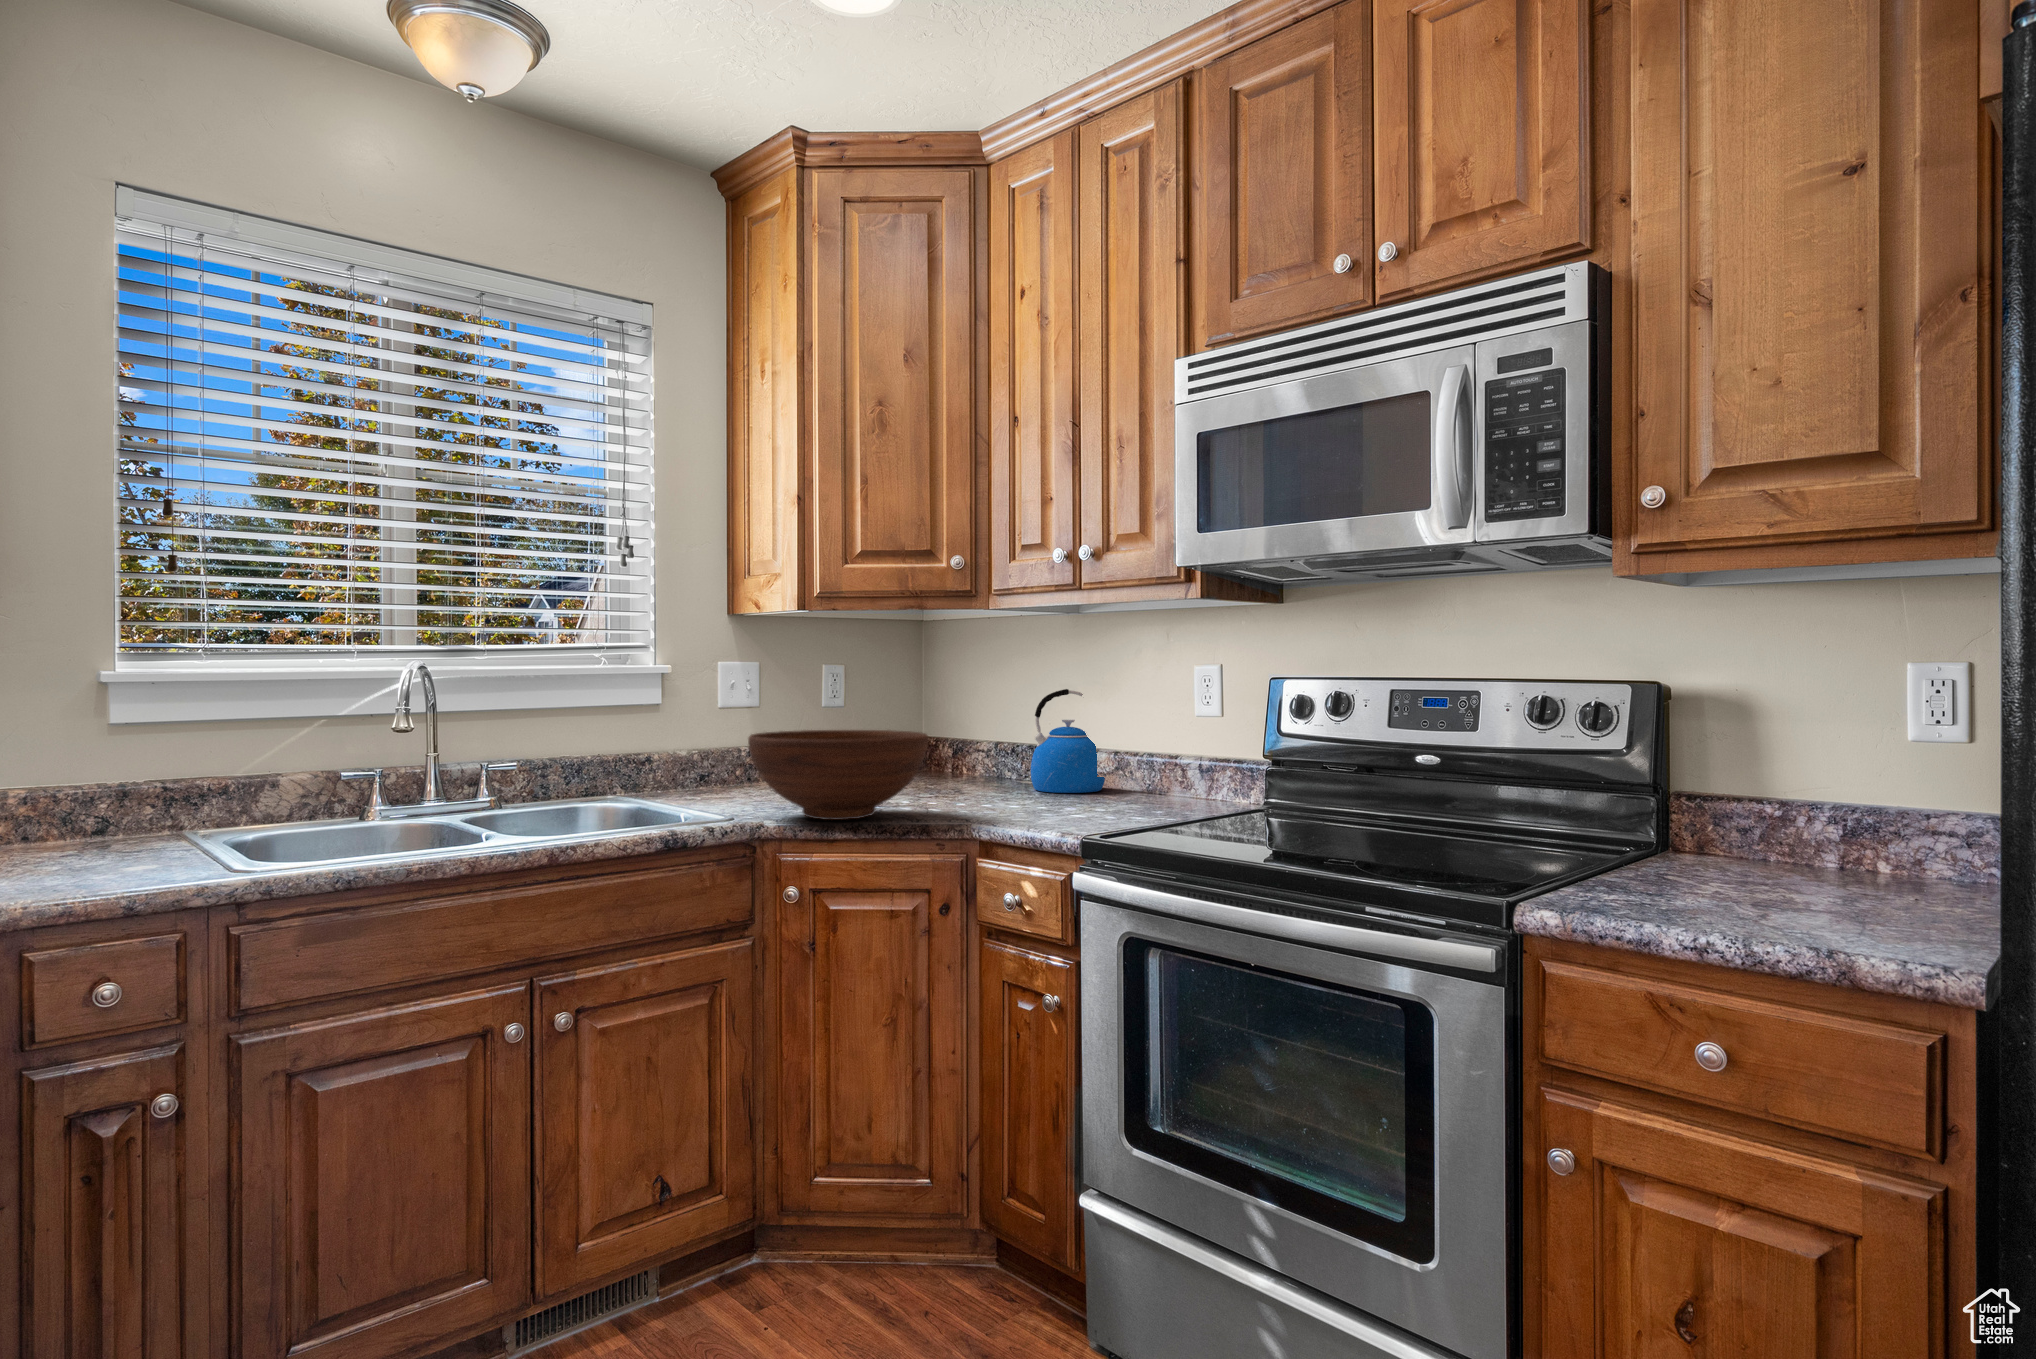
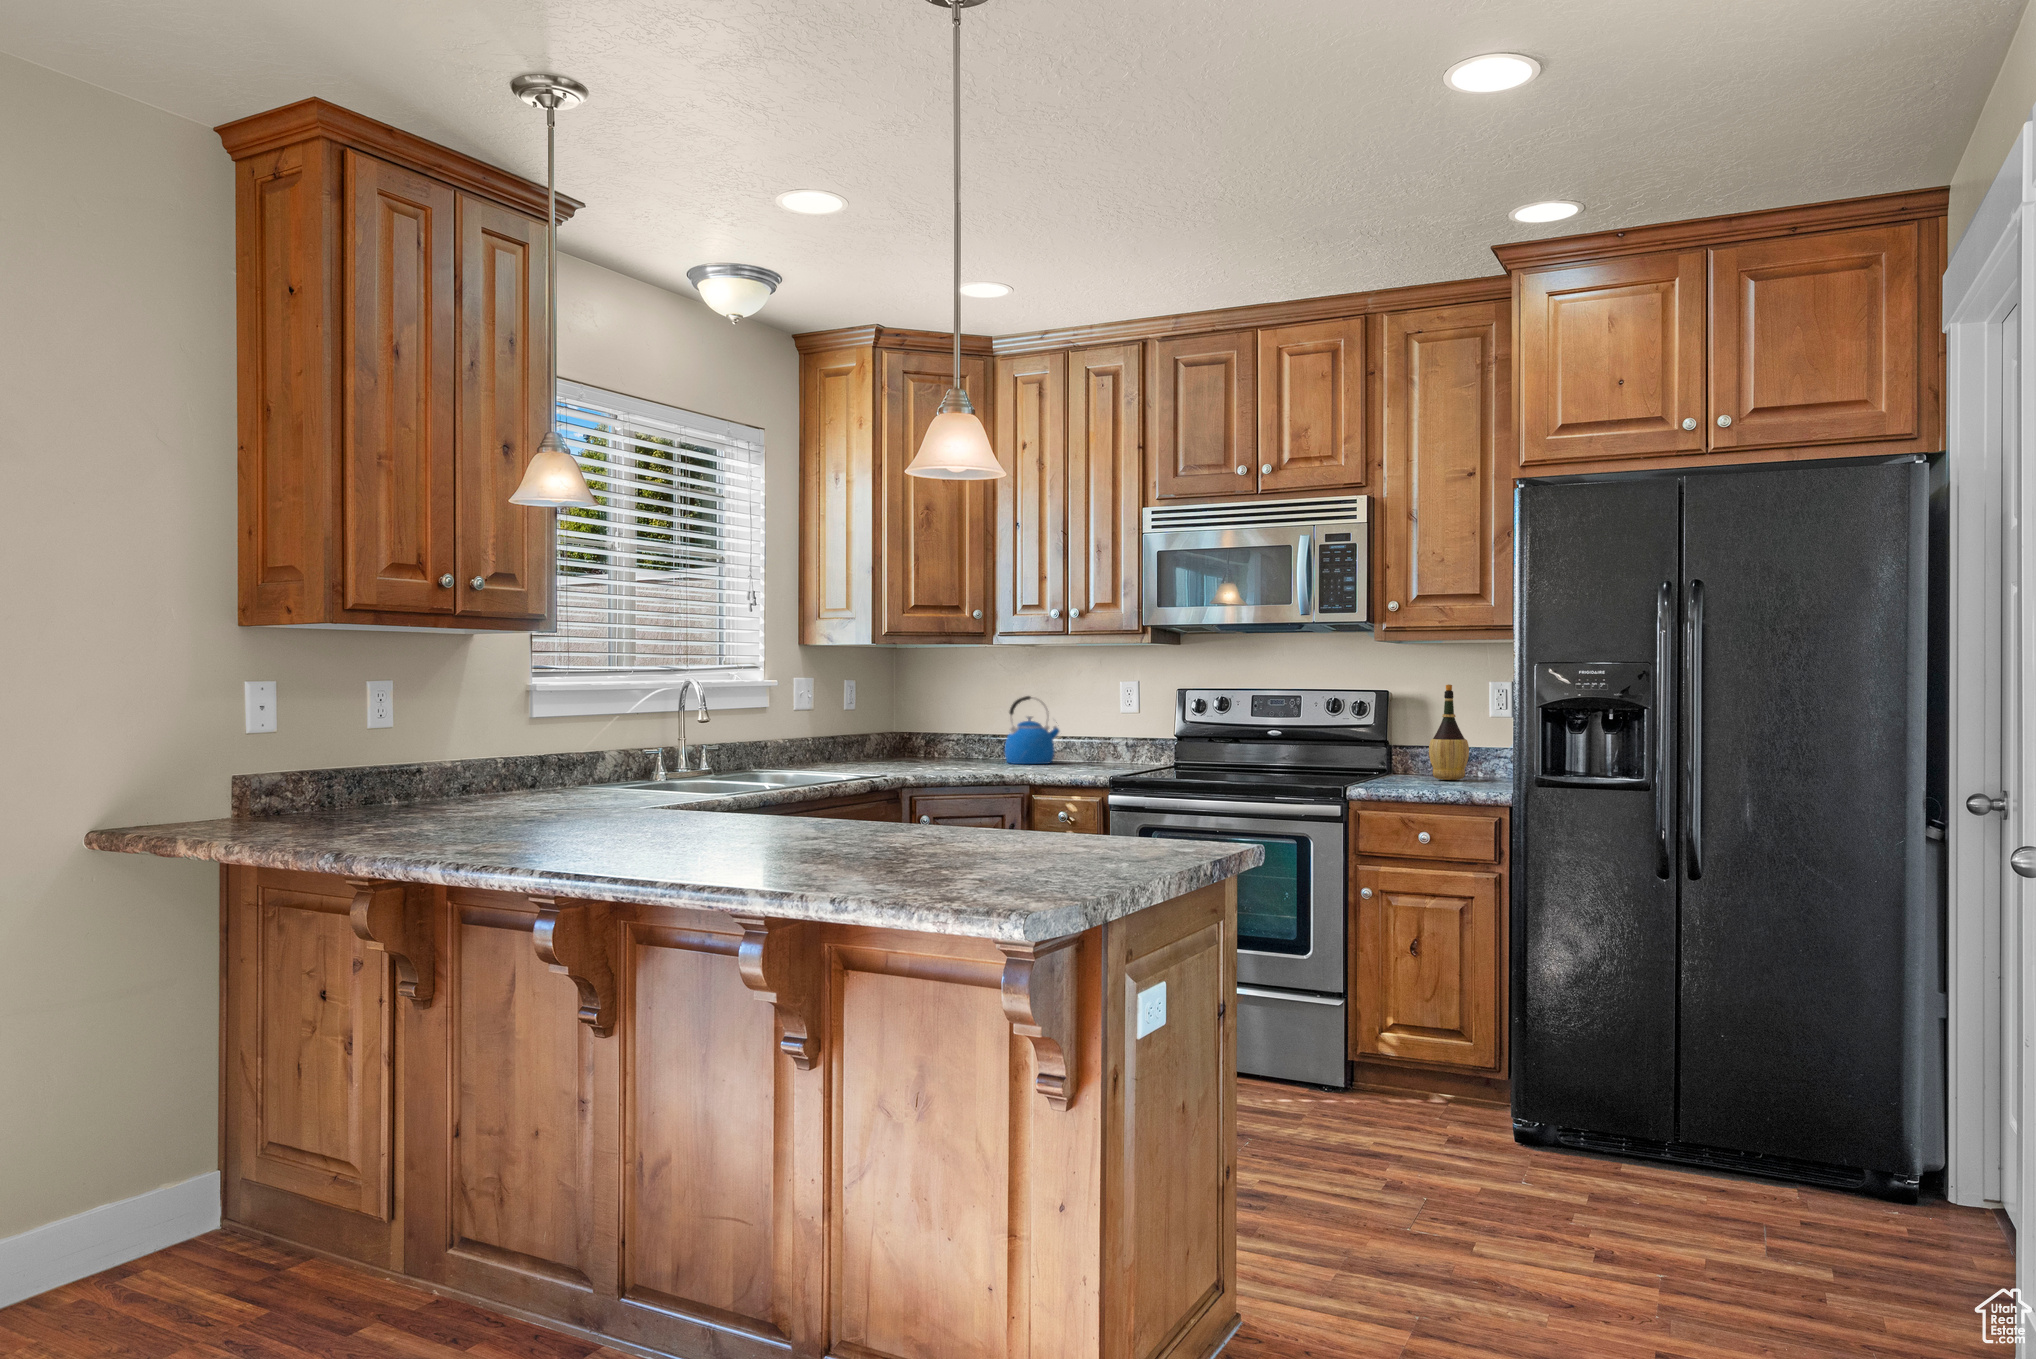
wine bottle: none [1746,669,1851,883] -> present [1429,684,1469,780]
fruit bowl: present [748,730,928,820] -> none [895,722,1003,775]

